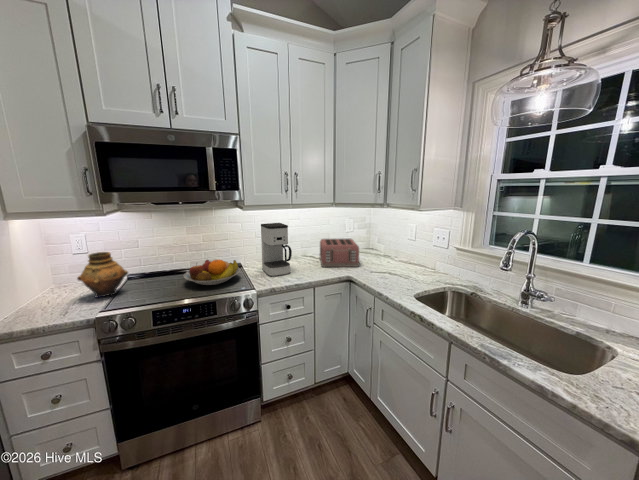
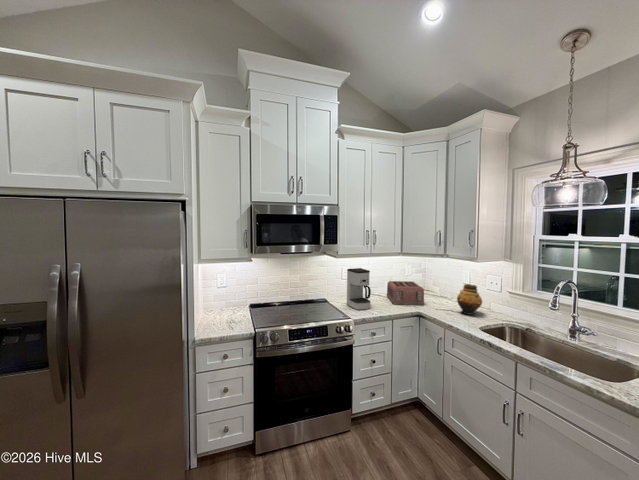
vase: present [77,252,128,298] -> present [457,284,482,315]
fruit bowl: present [184,260,240,285] -> none [296,295,335,315]

